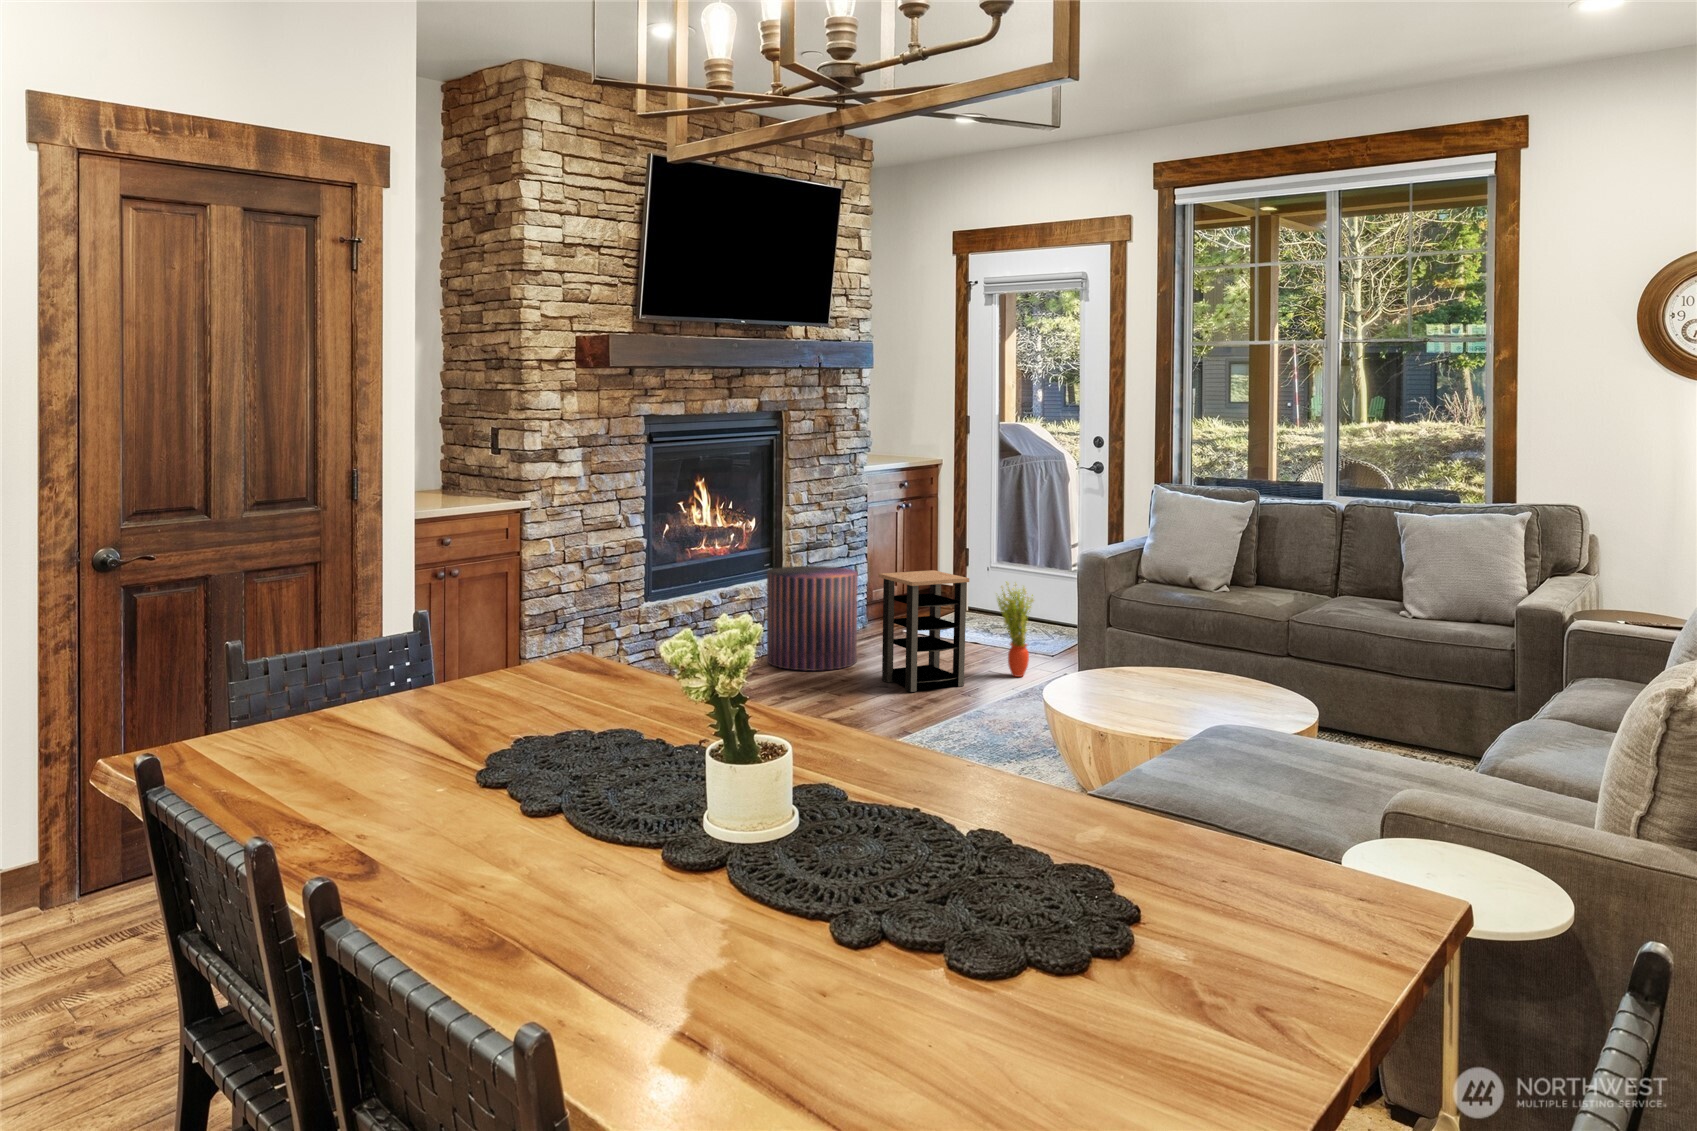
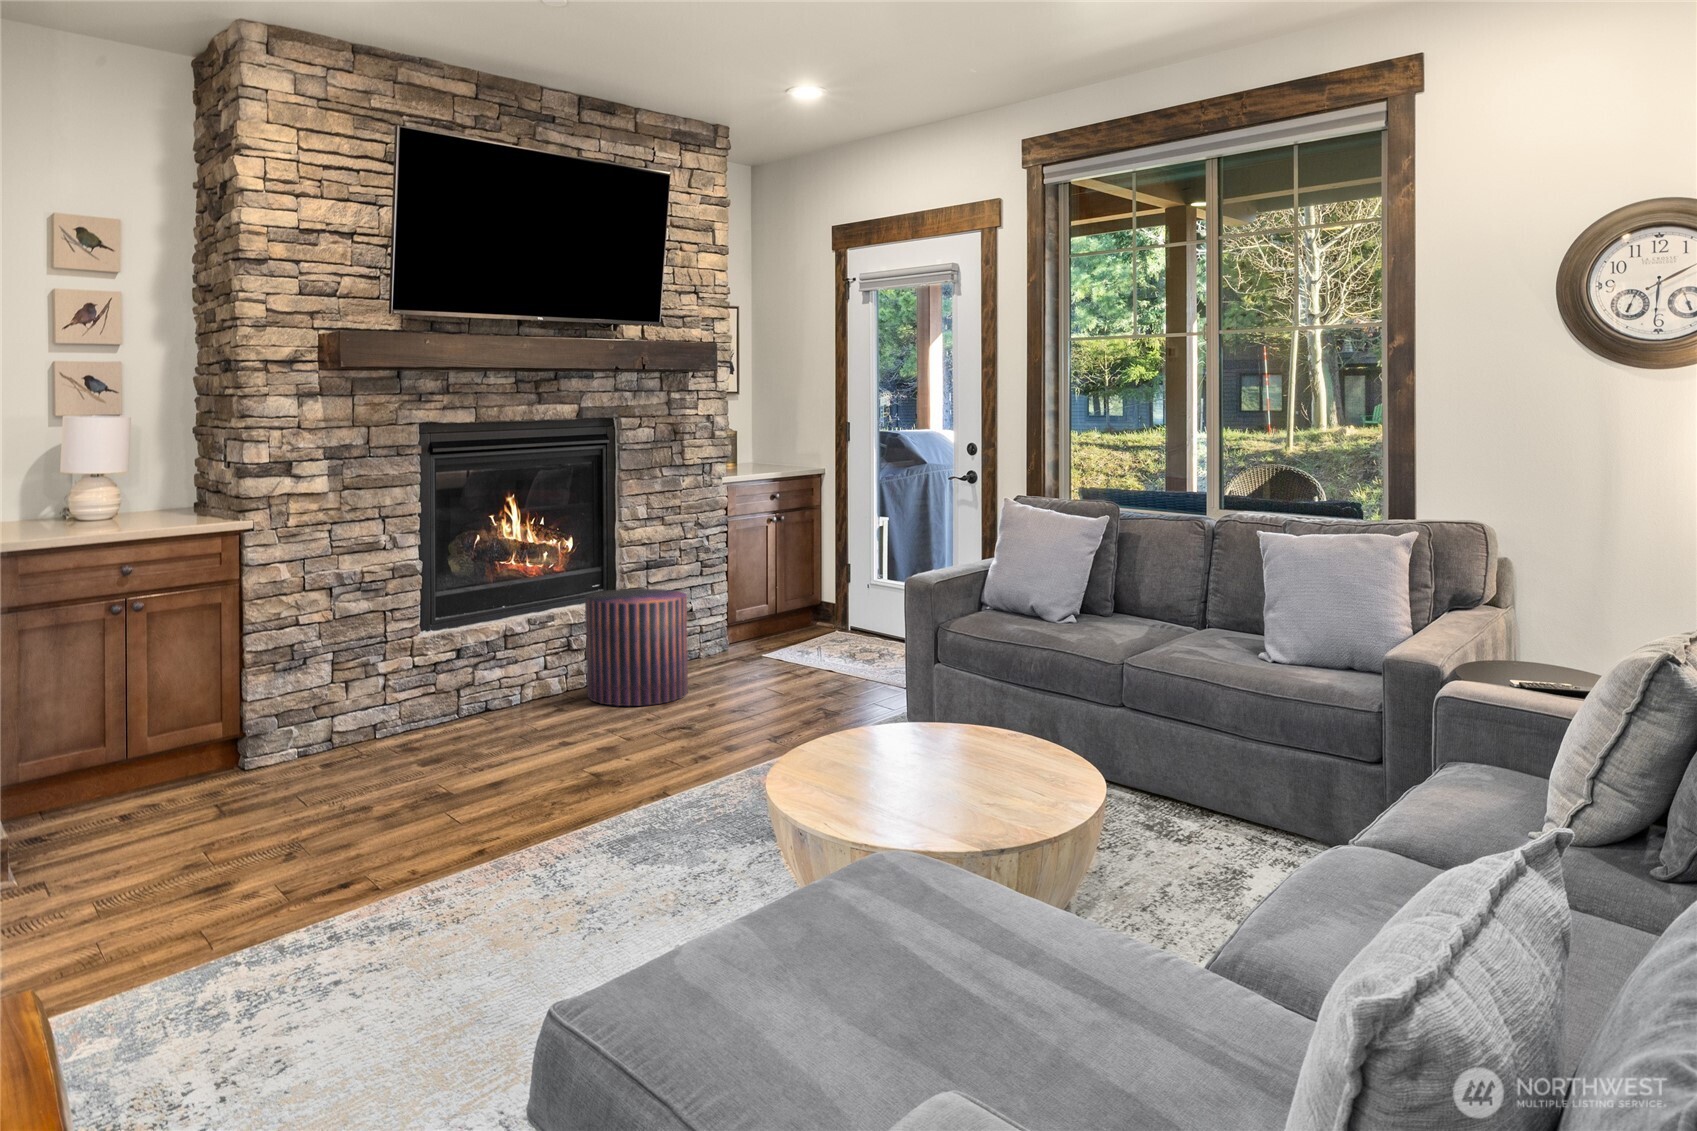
side table: present [878,570,969,692] -> none [689,595,784,735]
potted plant: present [997,582,1033,677] -> none [824,608,868,716]

